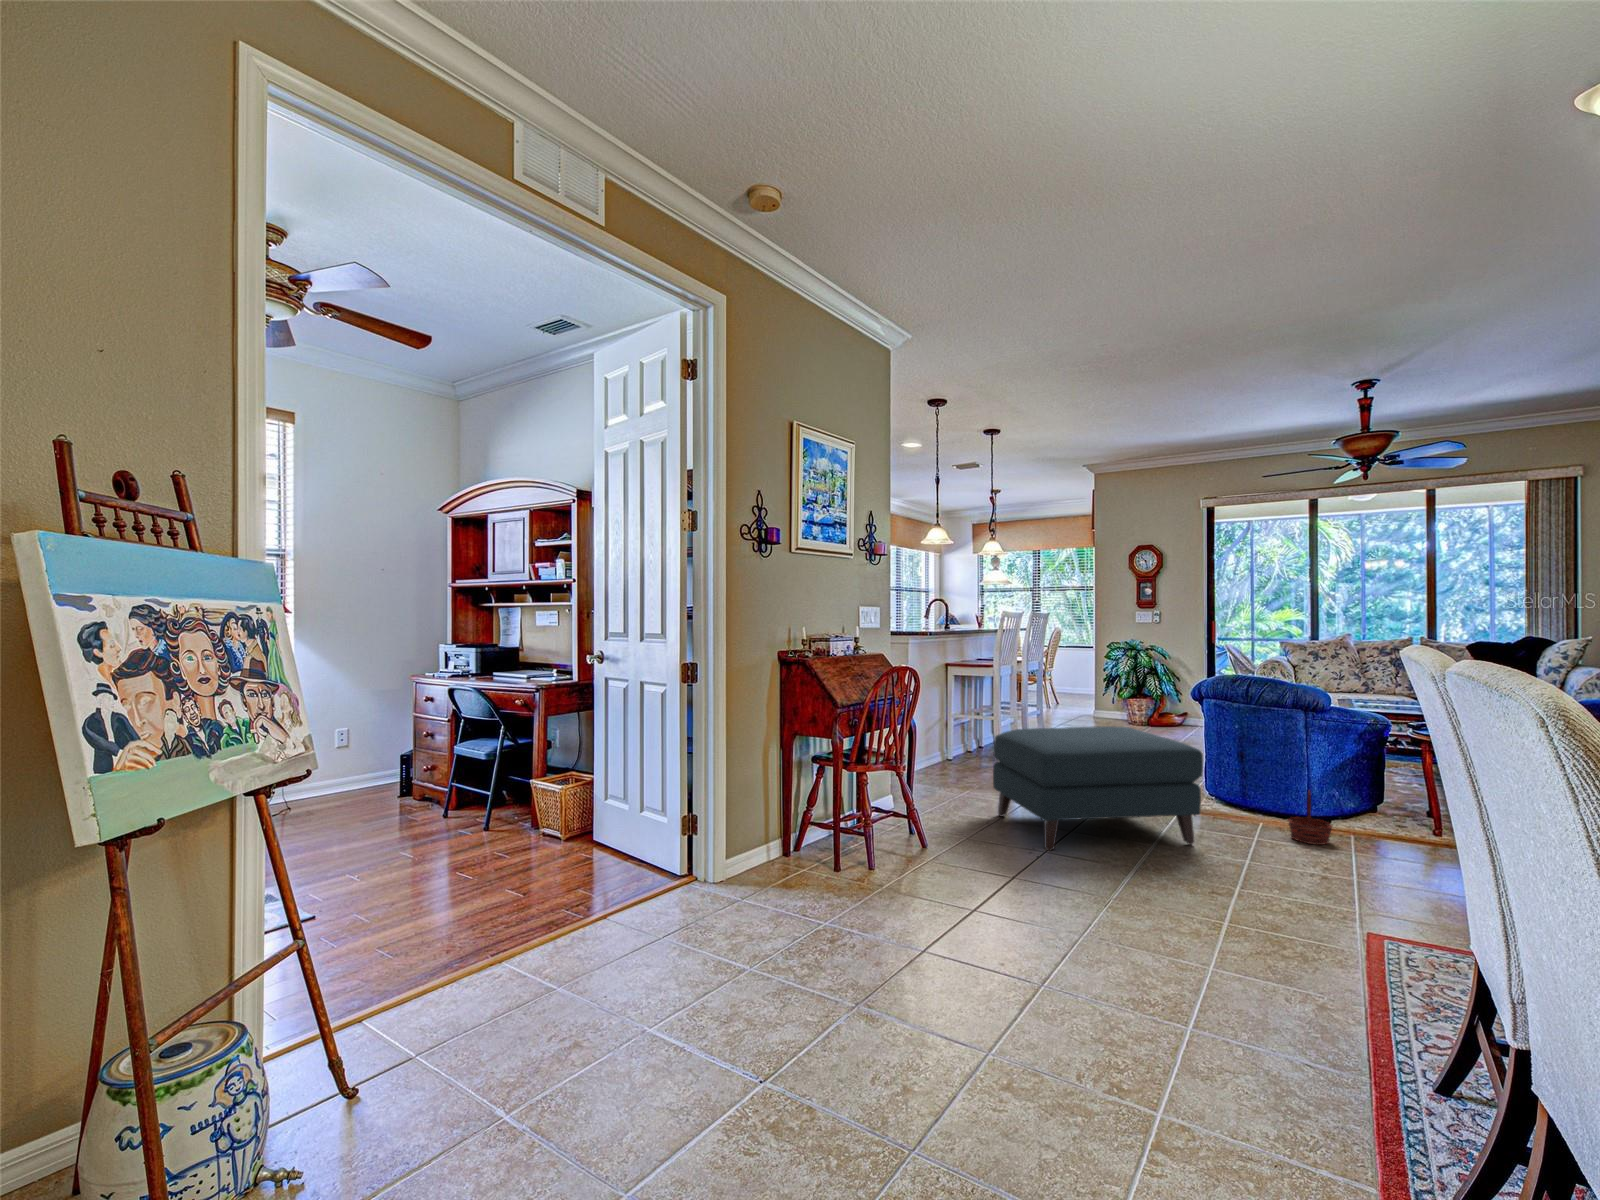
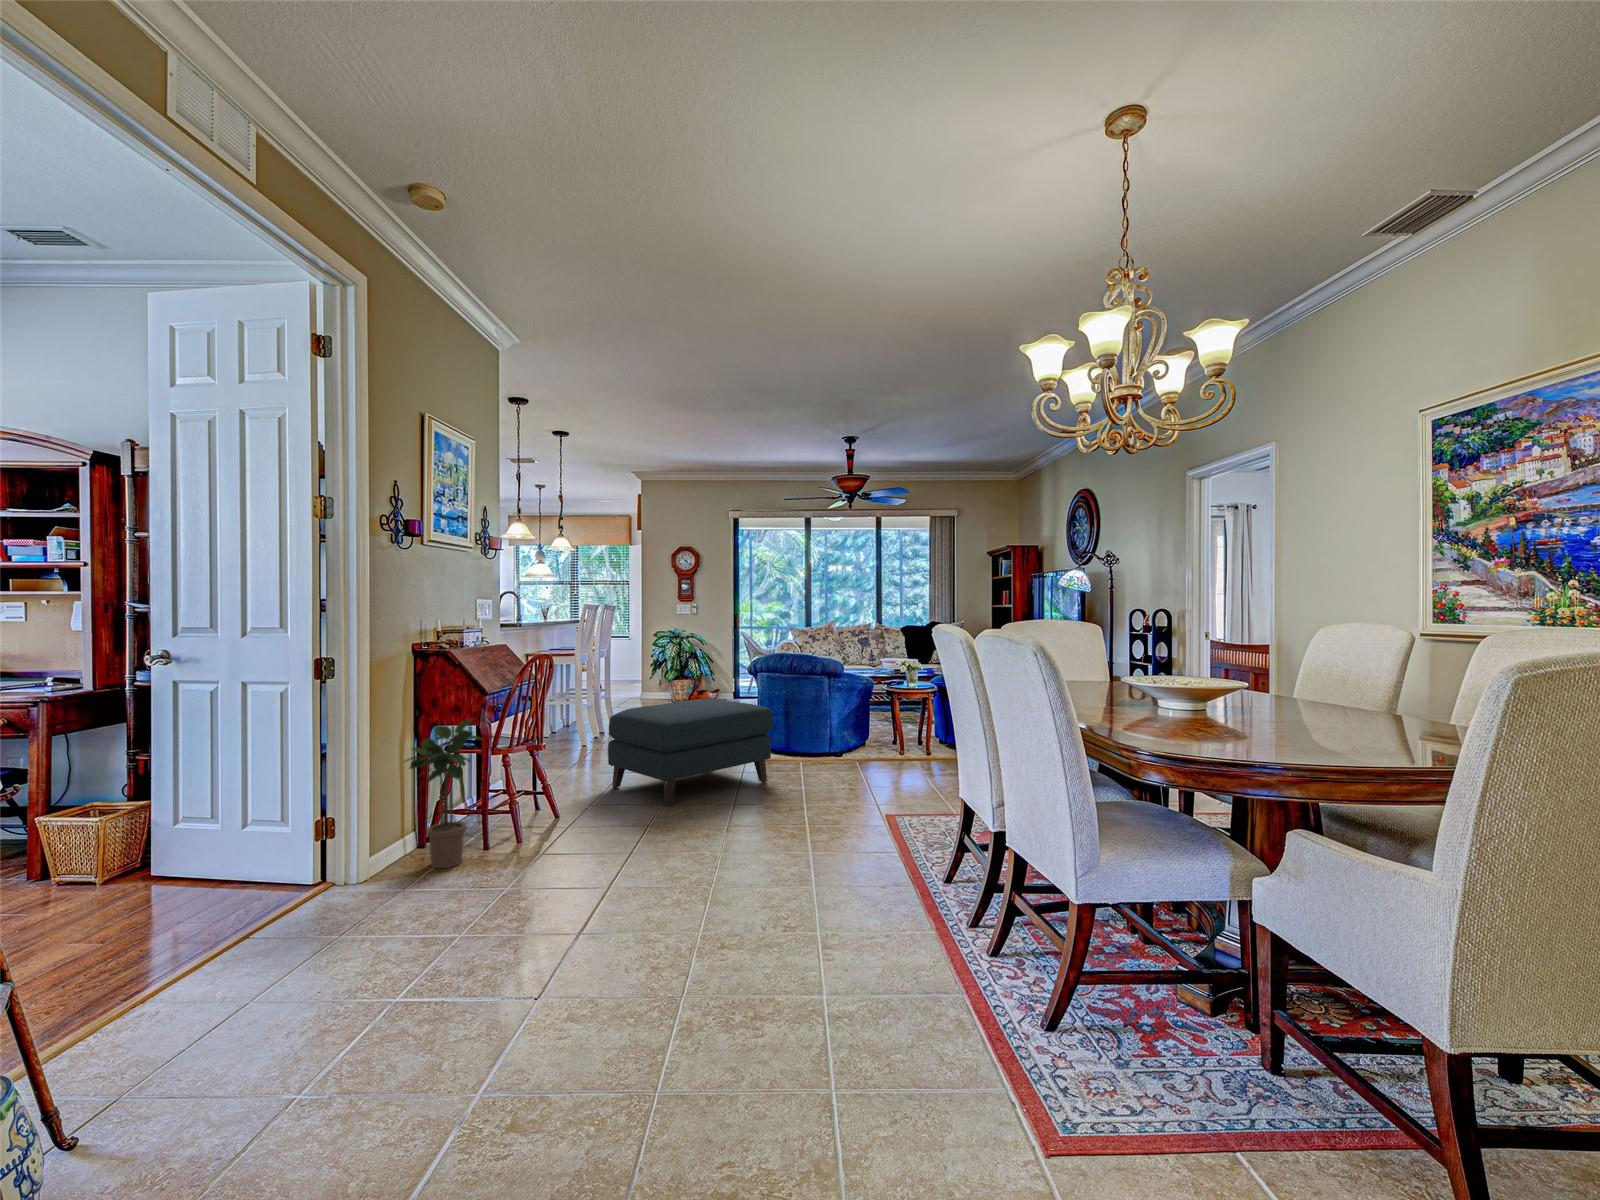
potted plant: none [761,724,834,869] -> present [405,718,480,868]
basket: present [1288,791,1332,845] -> none [819,730,846,769]

